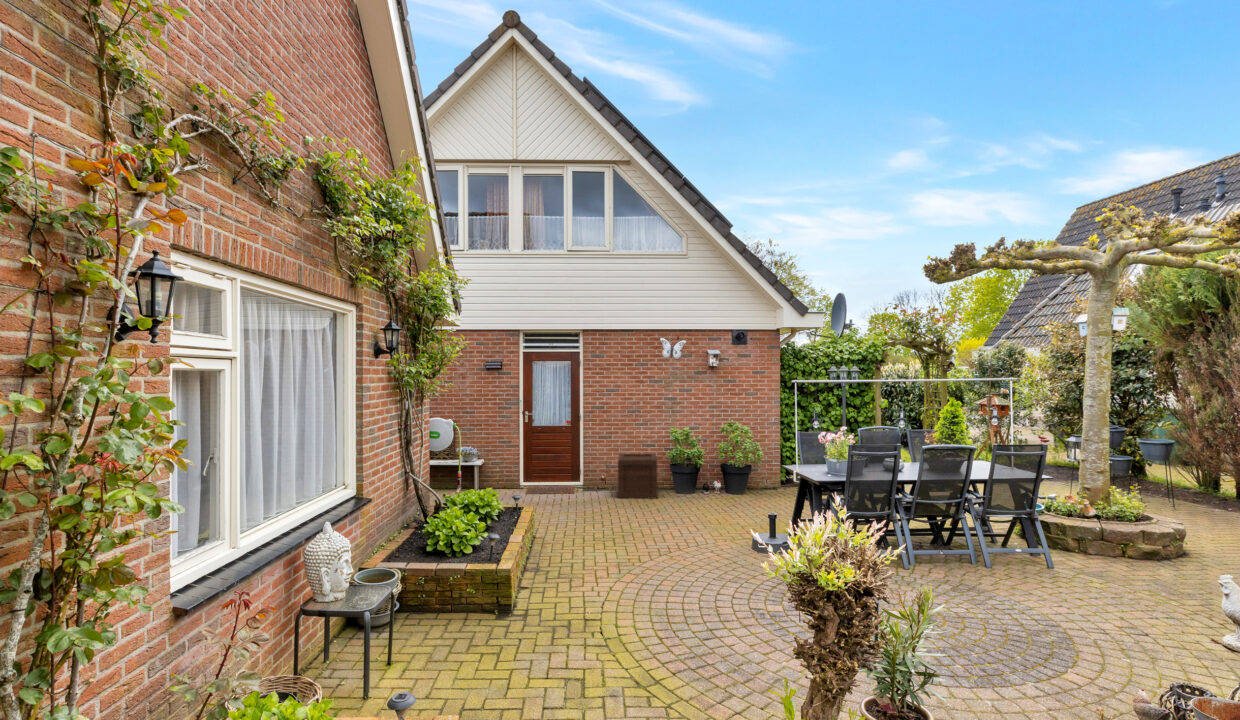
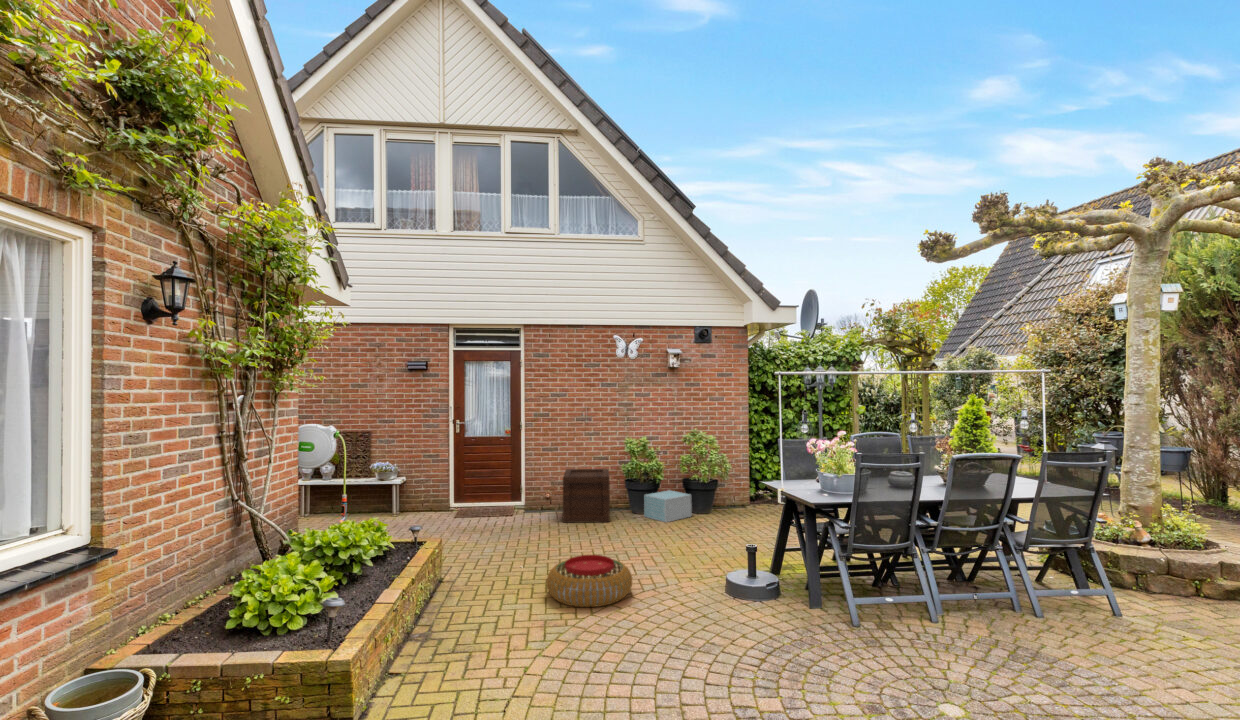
storage box: none [687,473,727,499] -> present [644,490,692,522]
pouf: none [615,518,680,554] -> present [547,555,632,607]

